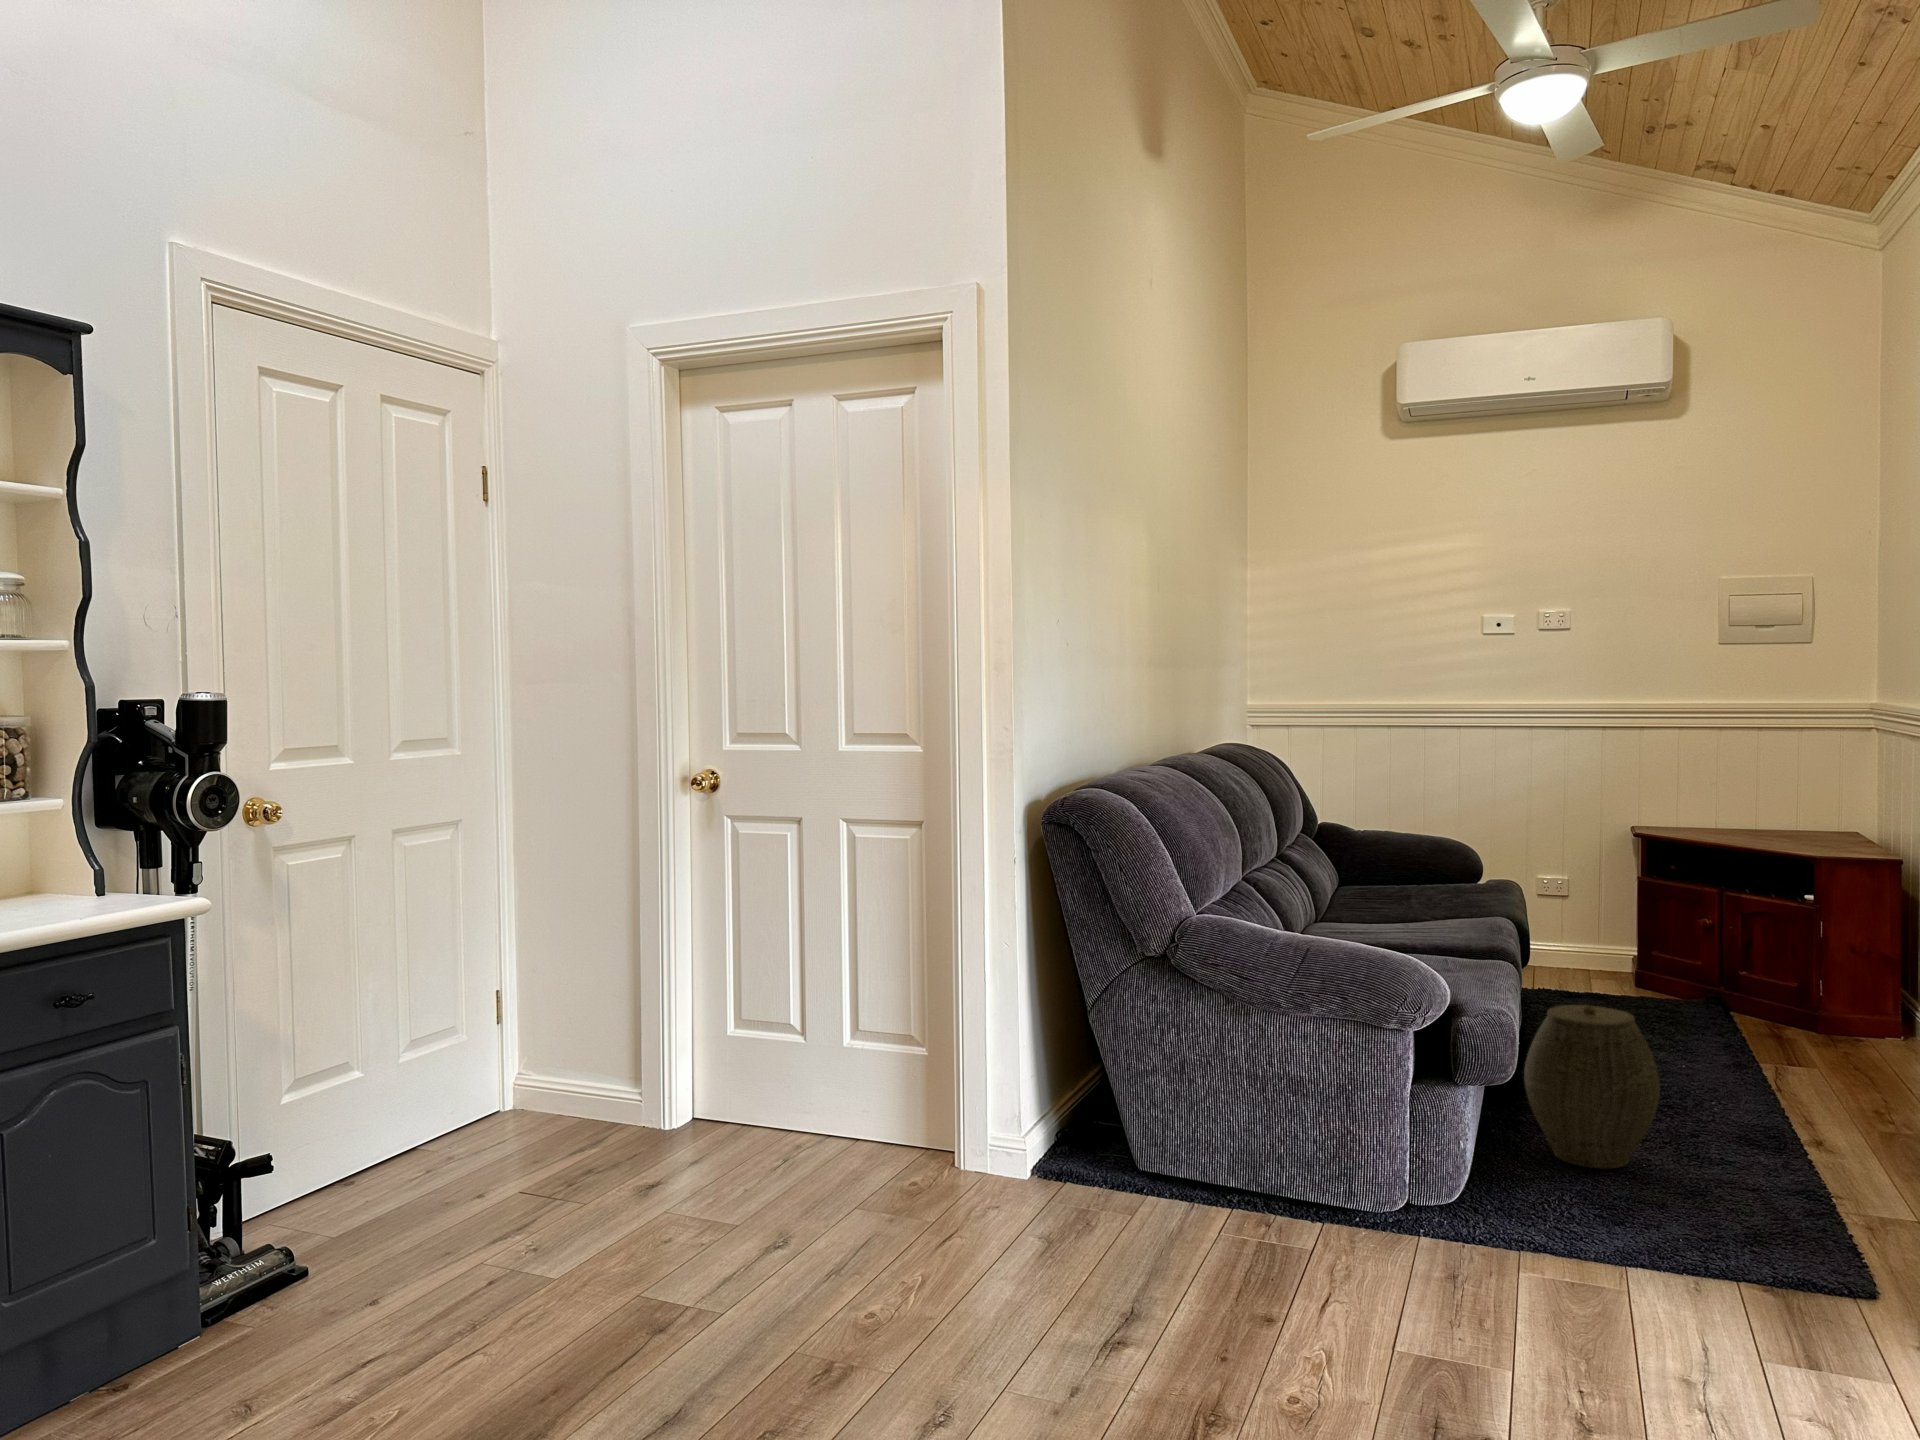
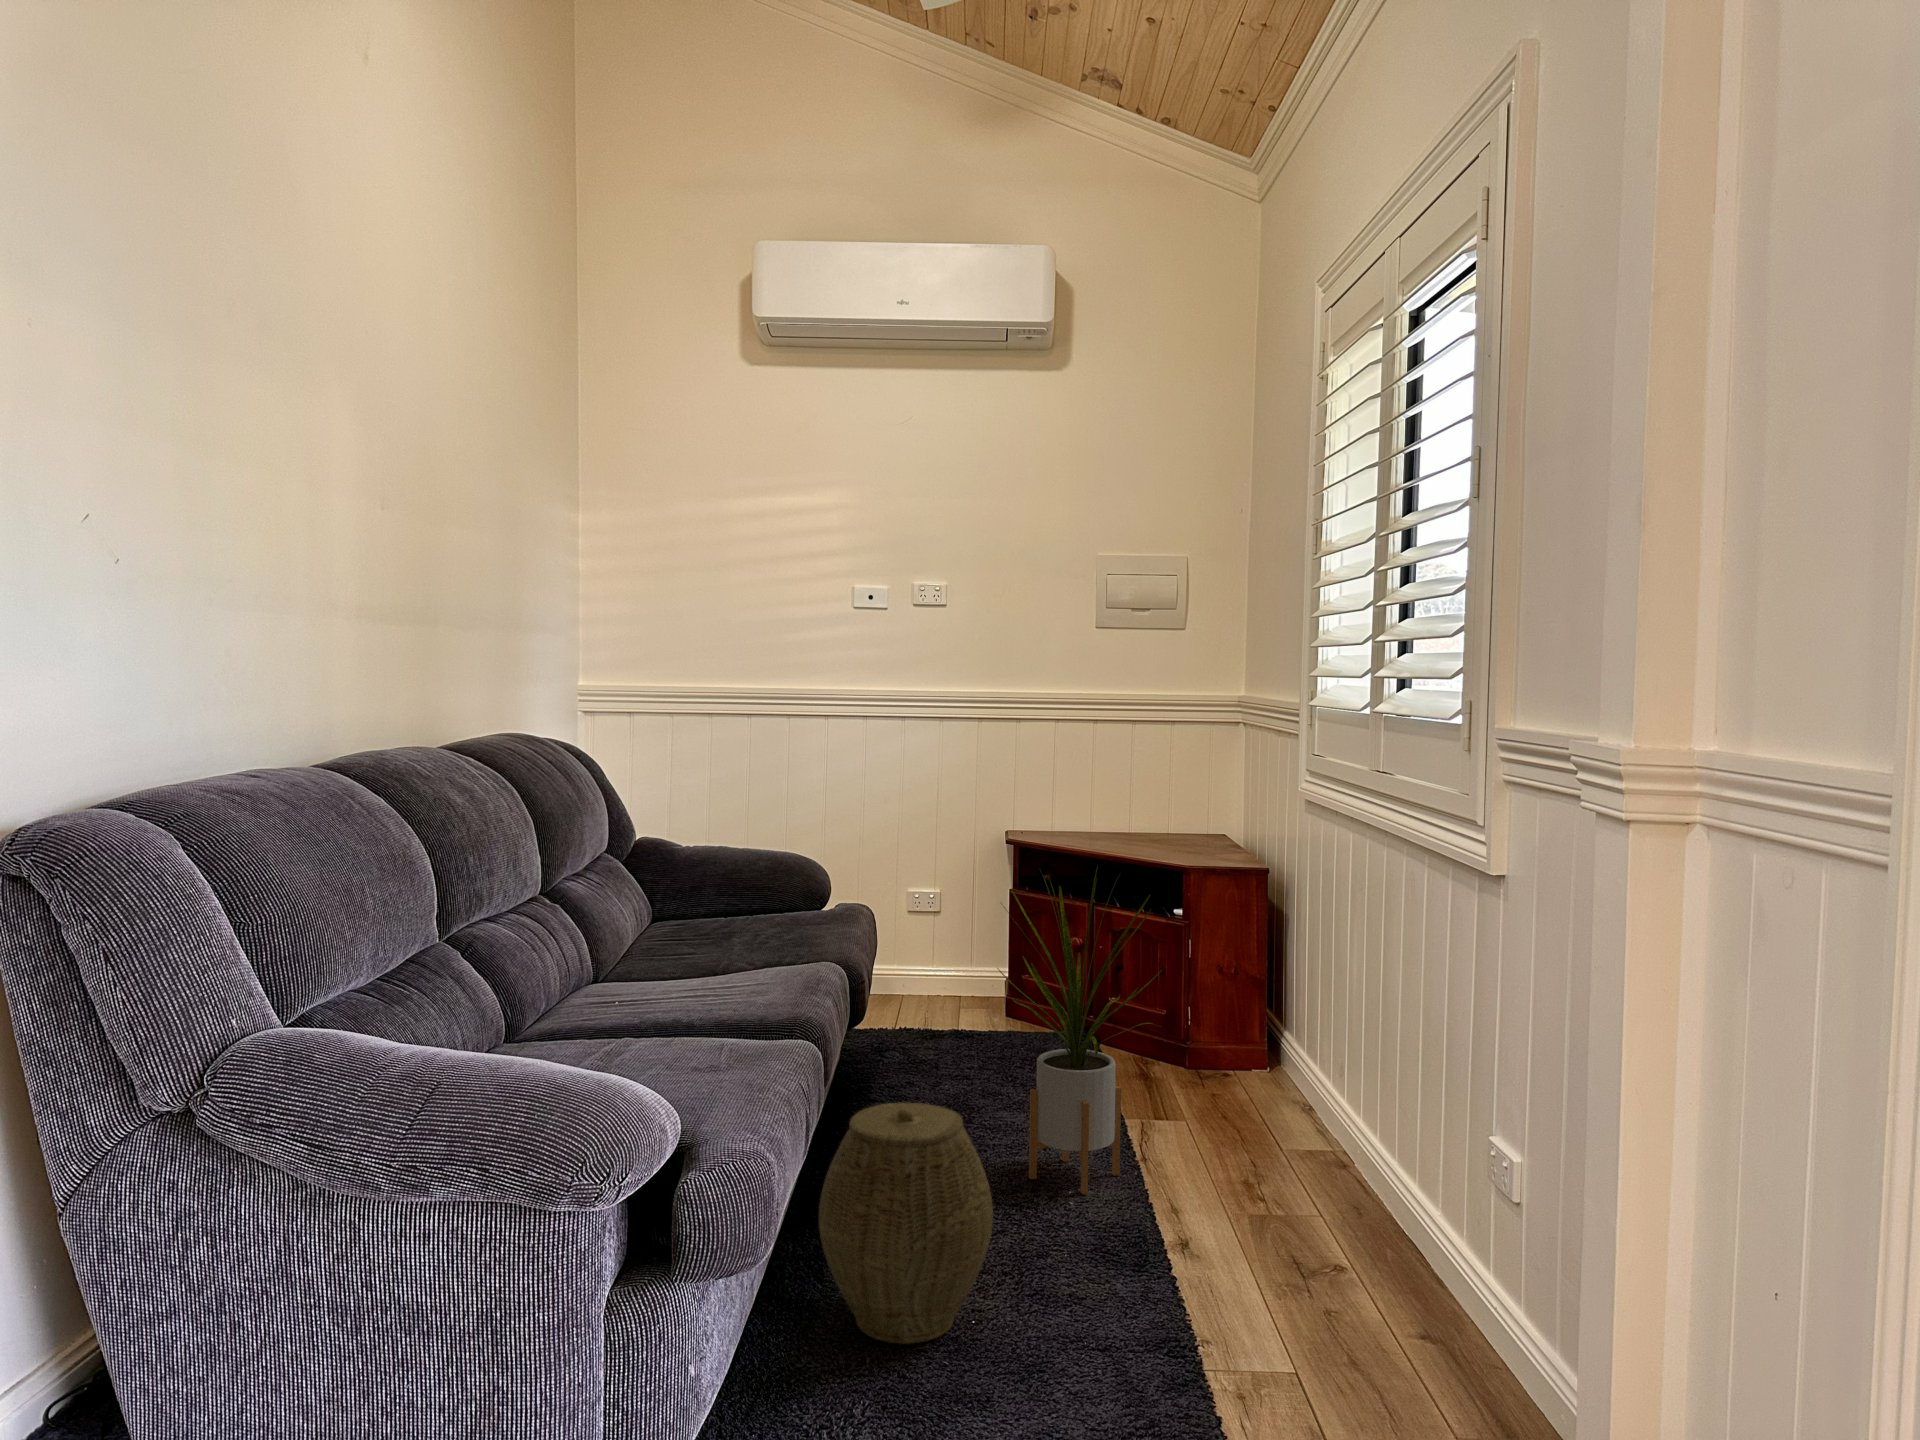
house plant: none [1645,845,1796,1104] -> present [997,867,1161,1194]

